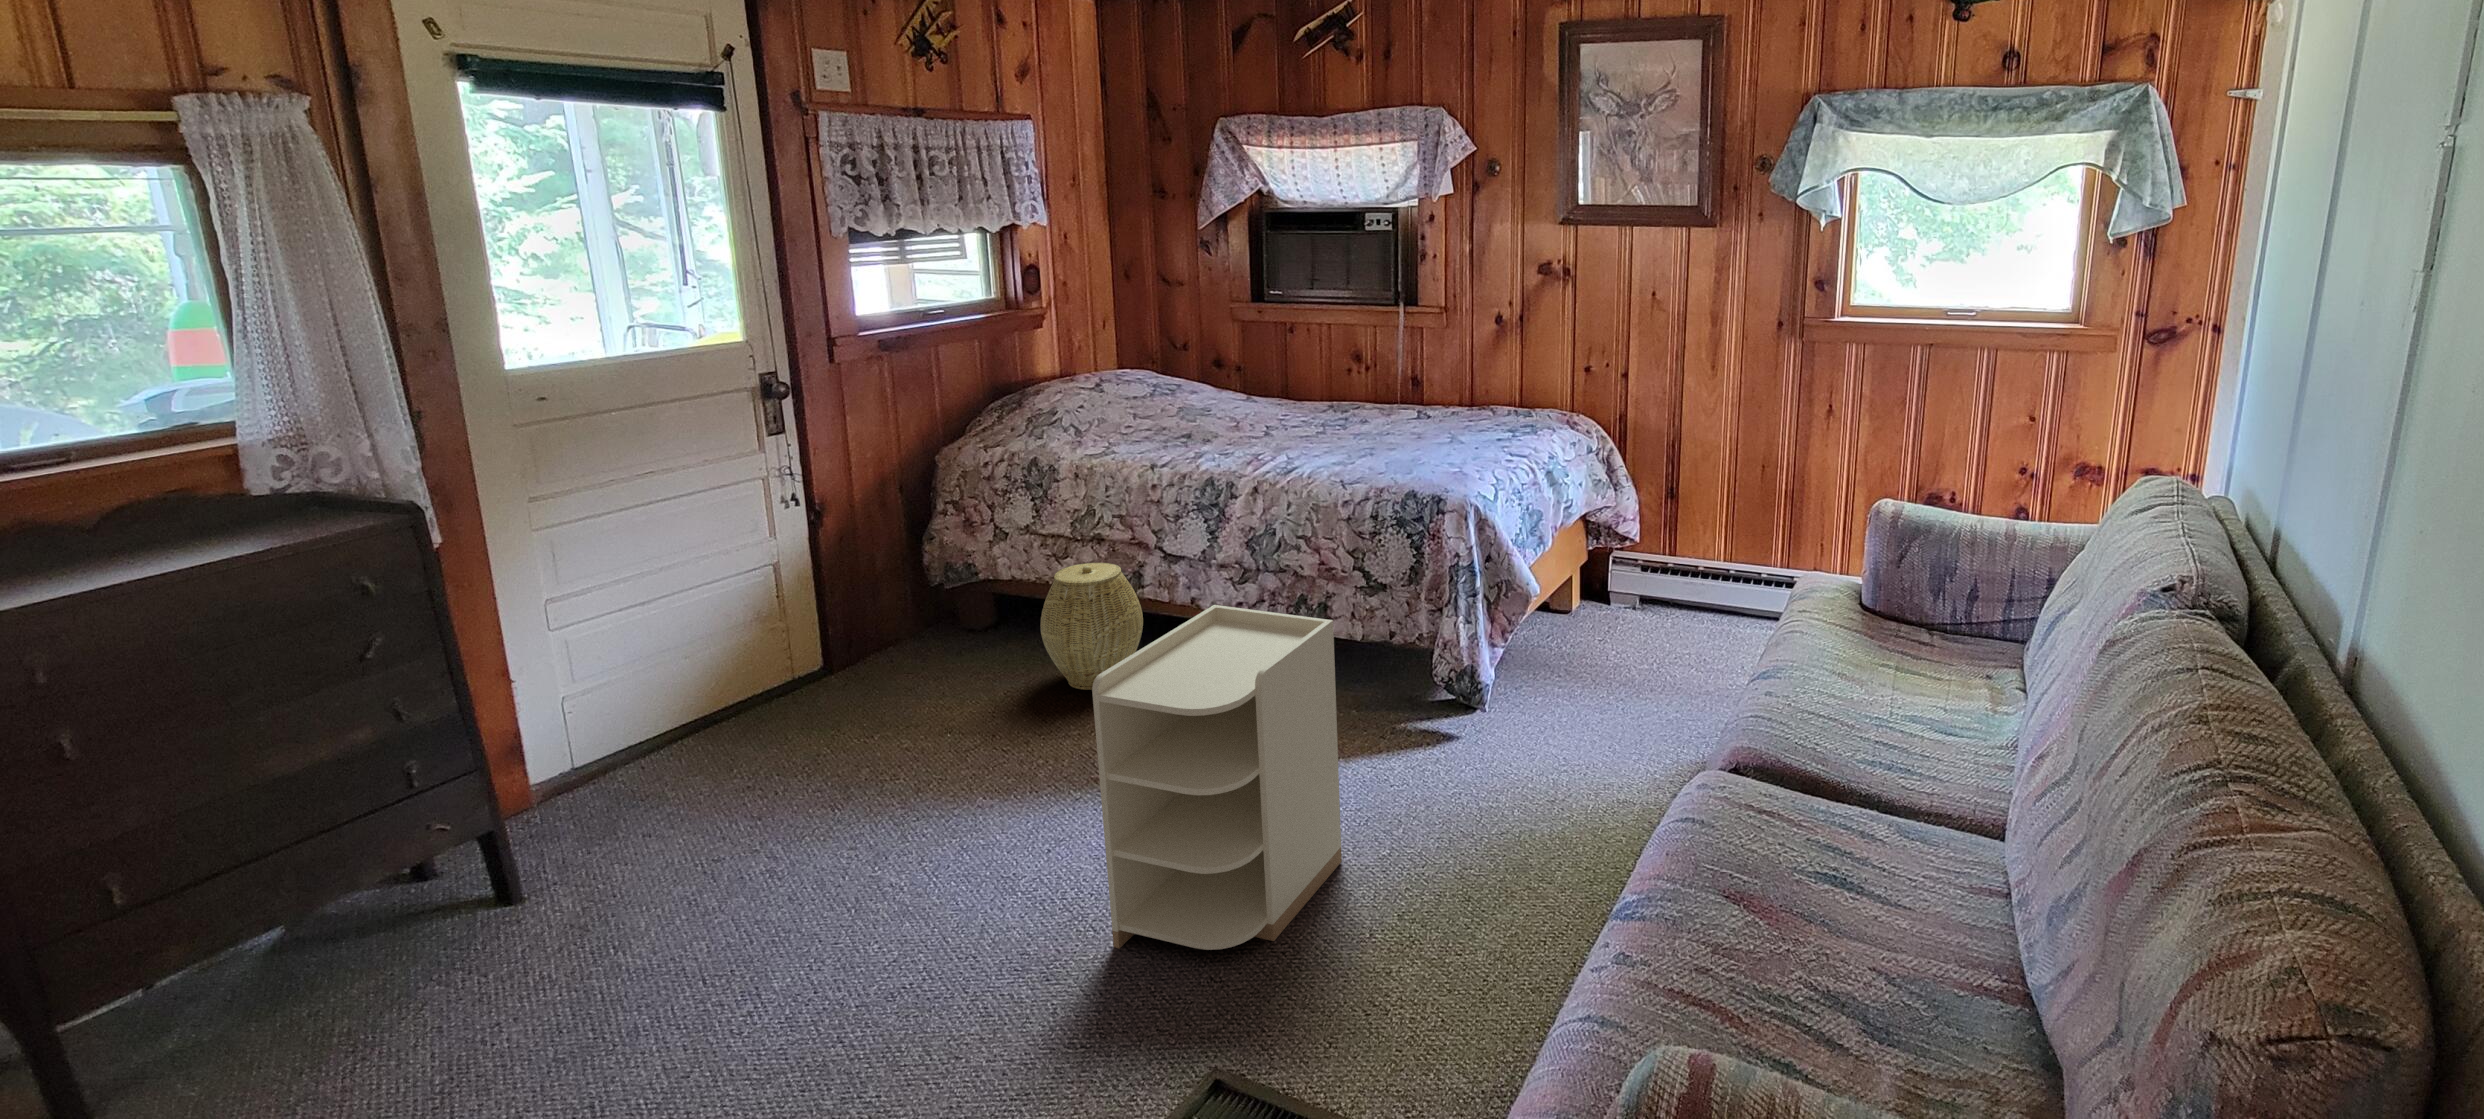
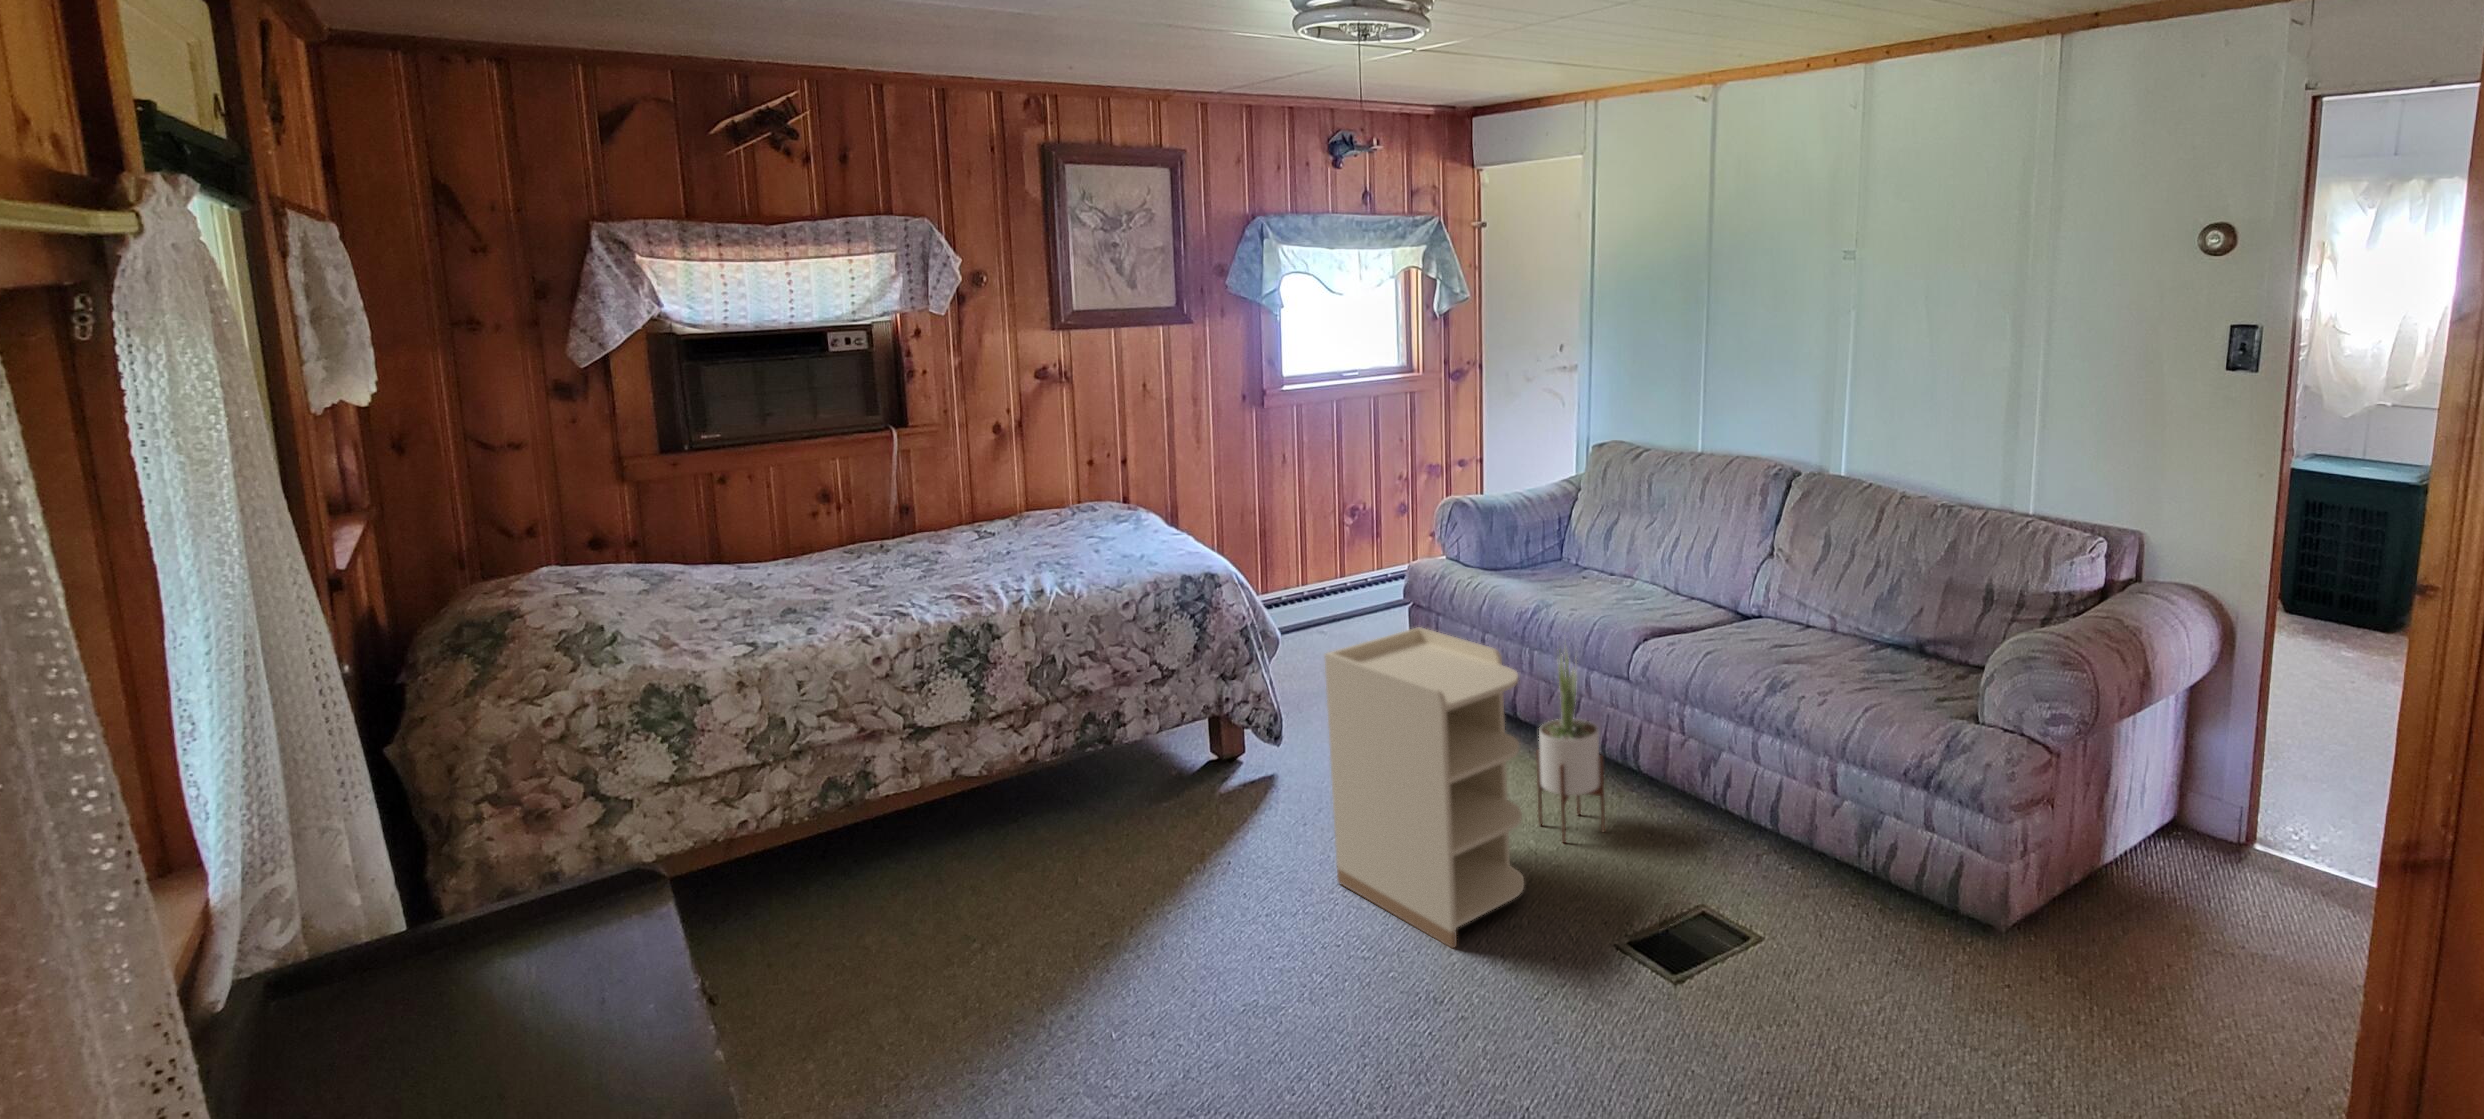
woven basket: present [1040,563,1143,690] -> none [786,768,926,940]
potted plant: none [1372,702,1477,974] -> present [1536,643,1605,842]

